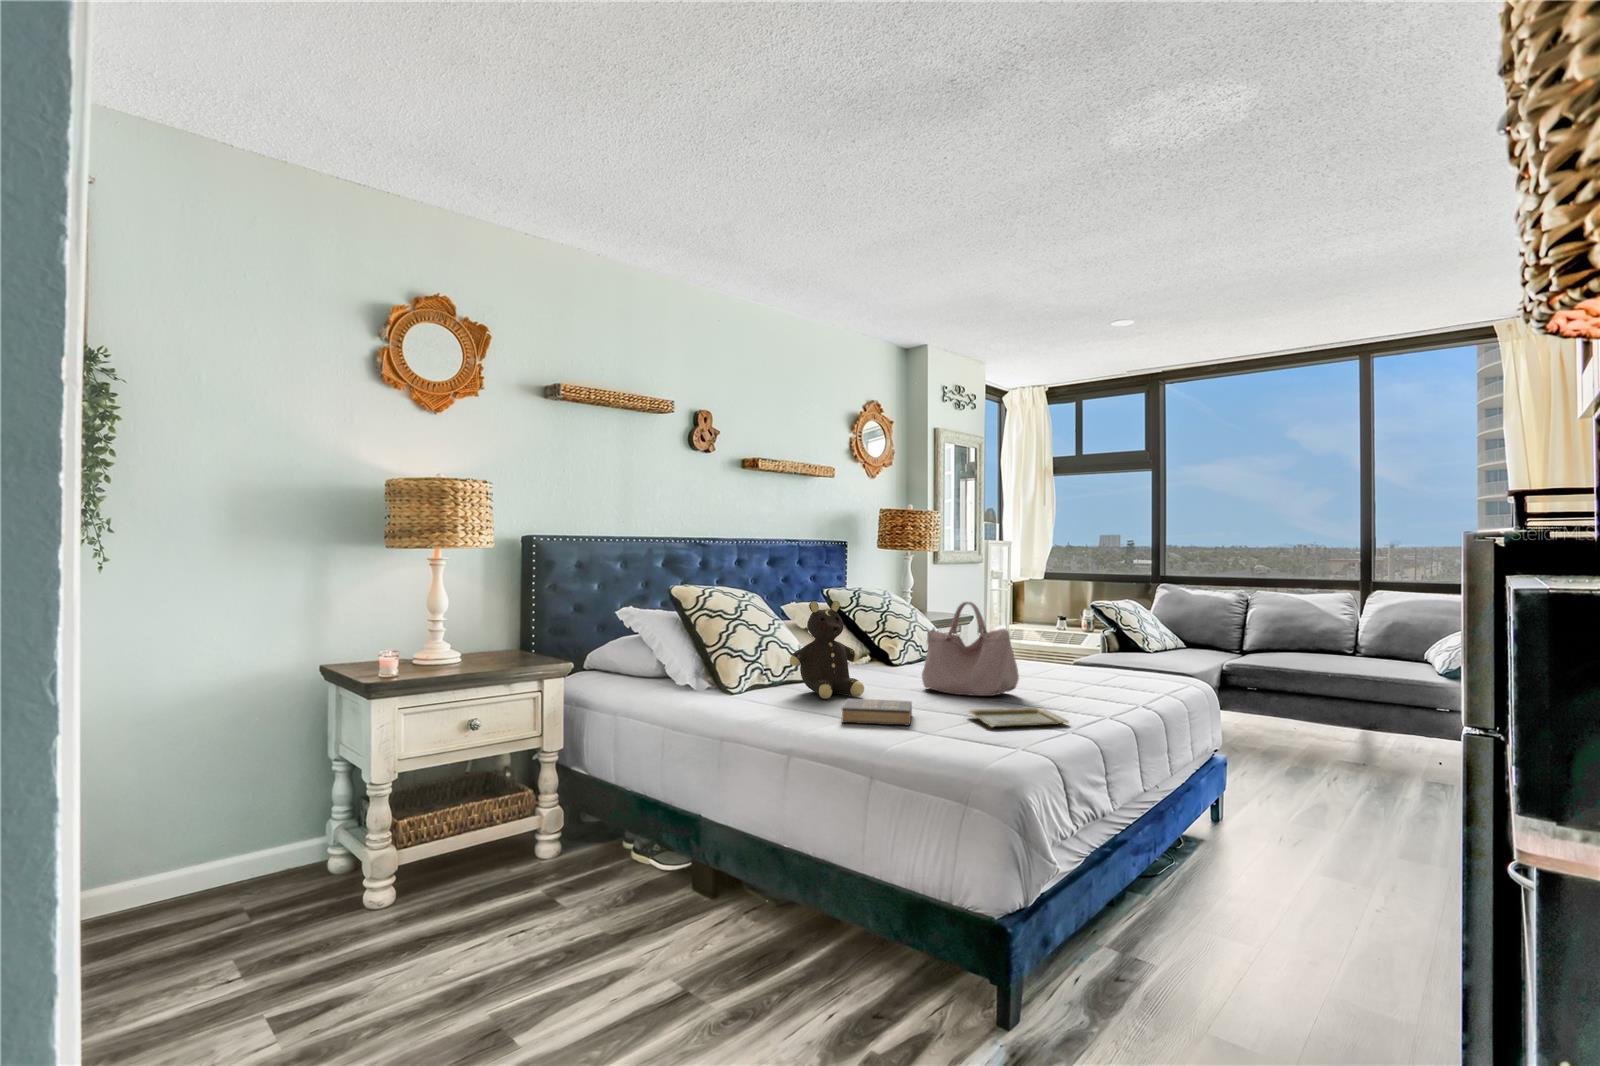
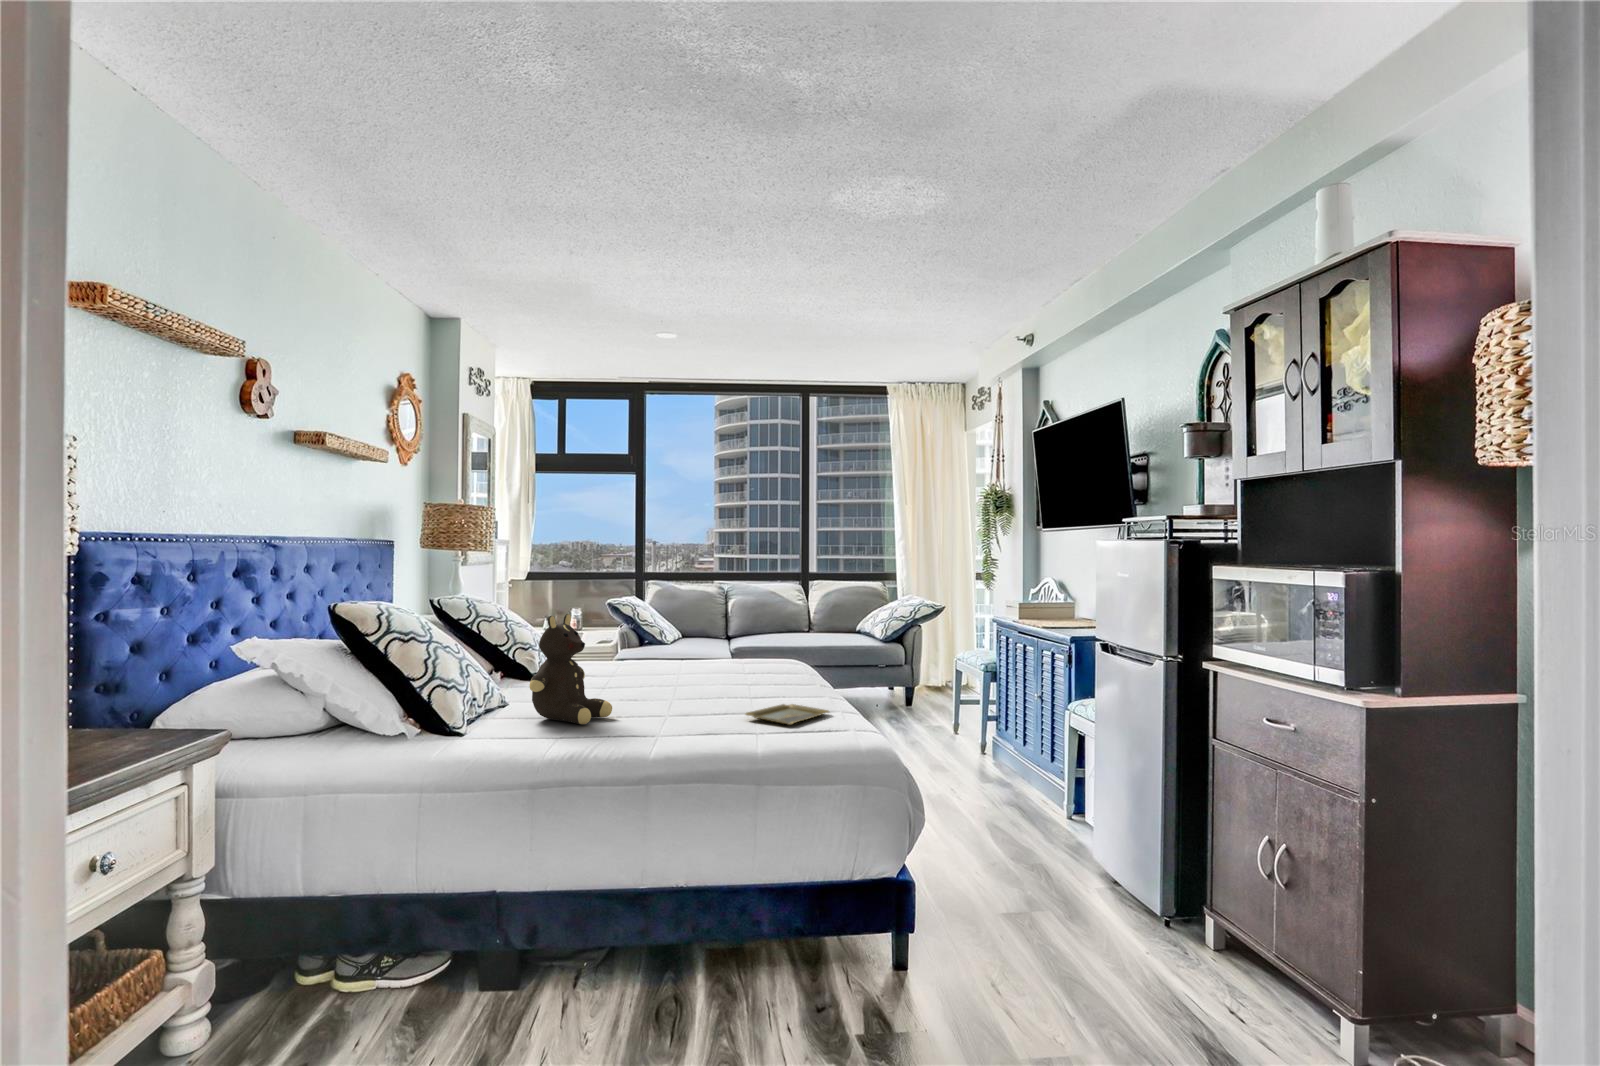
handbag: present [922,602,1019,696] -> none [636,608,737,703]
hardback book: present [841,699,912,726] -> none [639,712,726,743]

